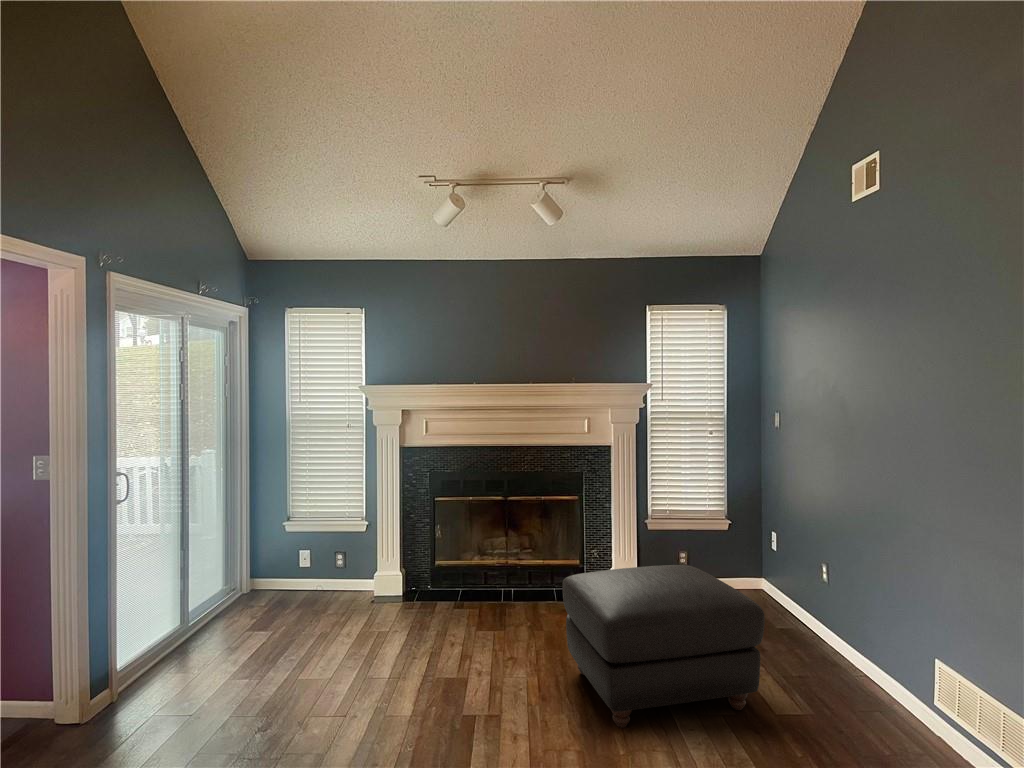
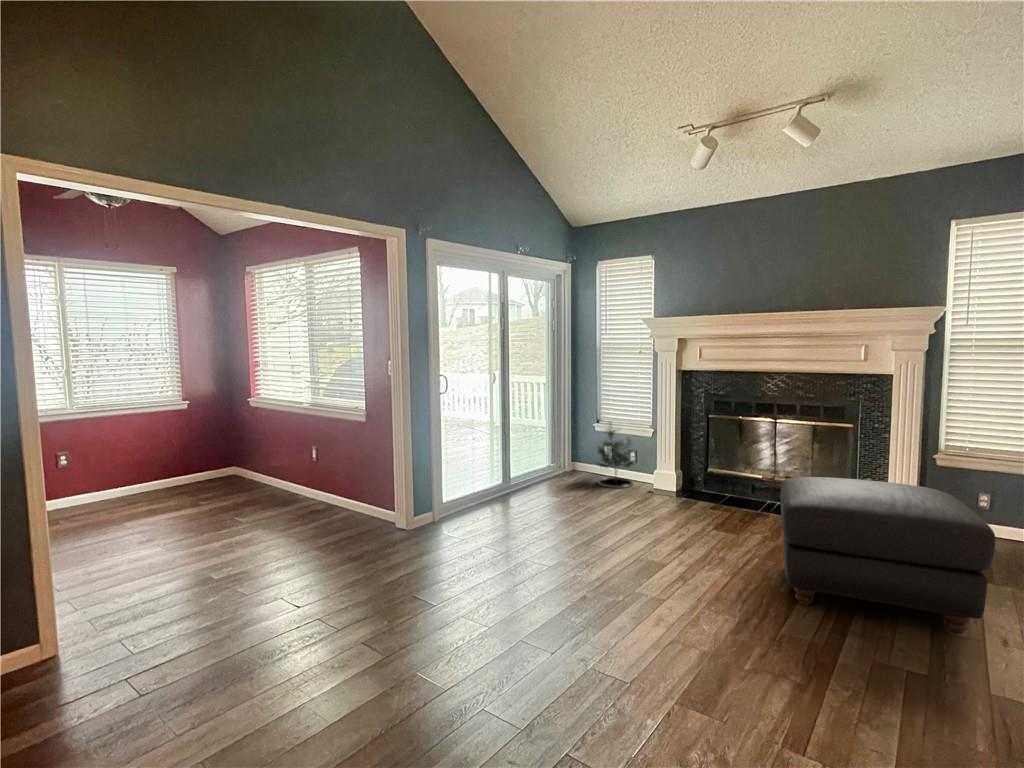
potted tree: none [295,519,350,610] -> present [597,424,634,488]

